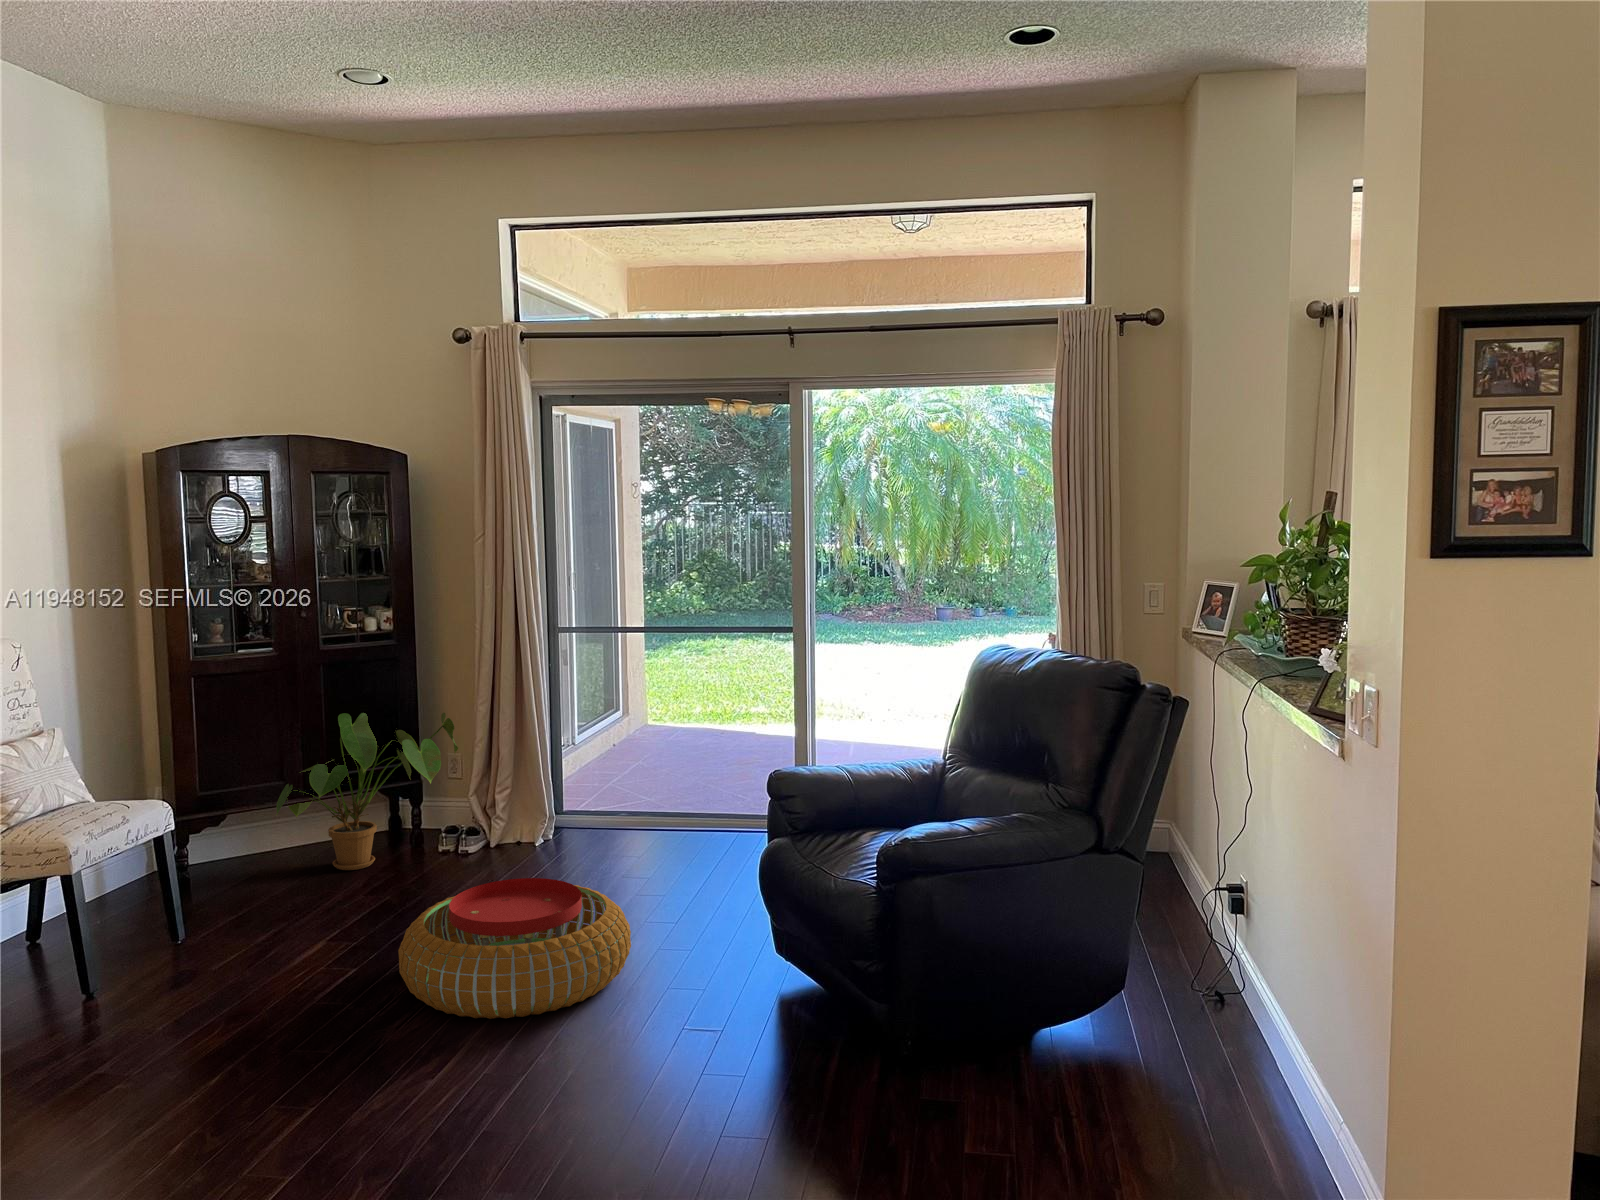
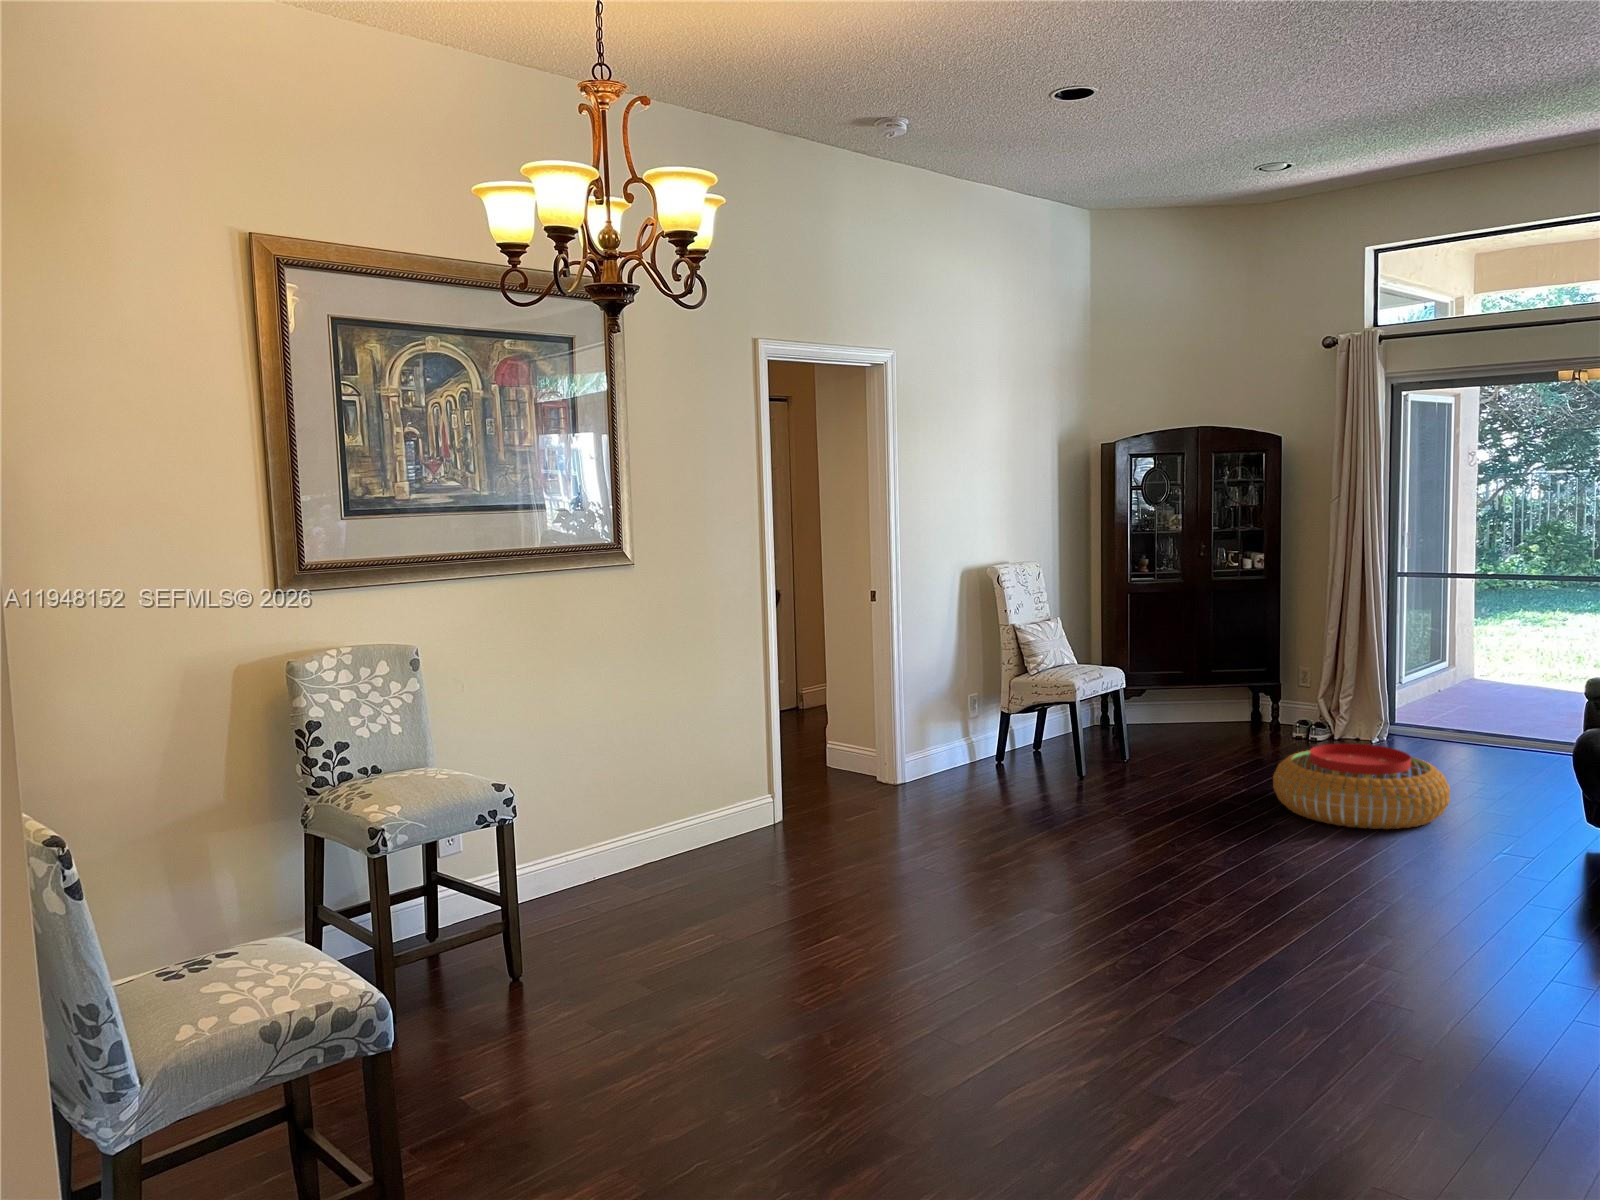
house plant: present [276,713,458,870] -> none [1177,623,1311,739]

